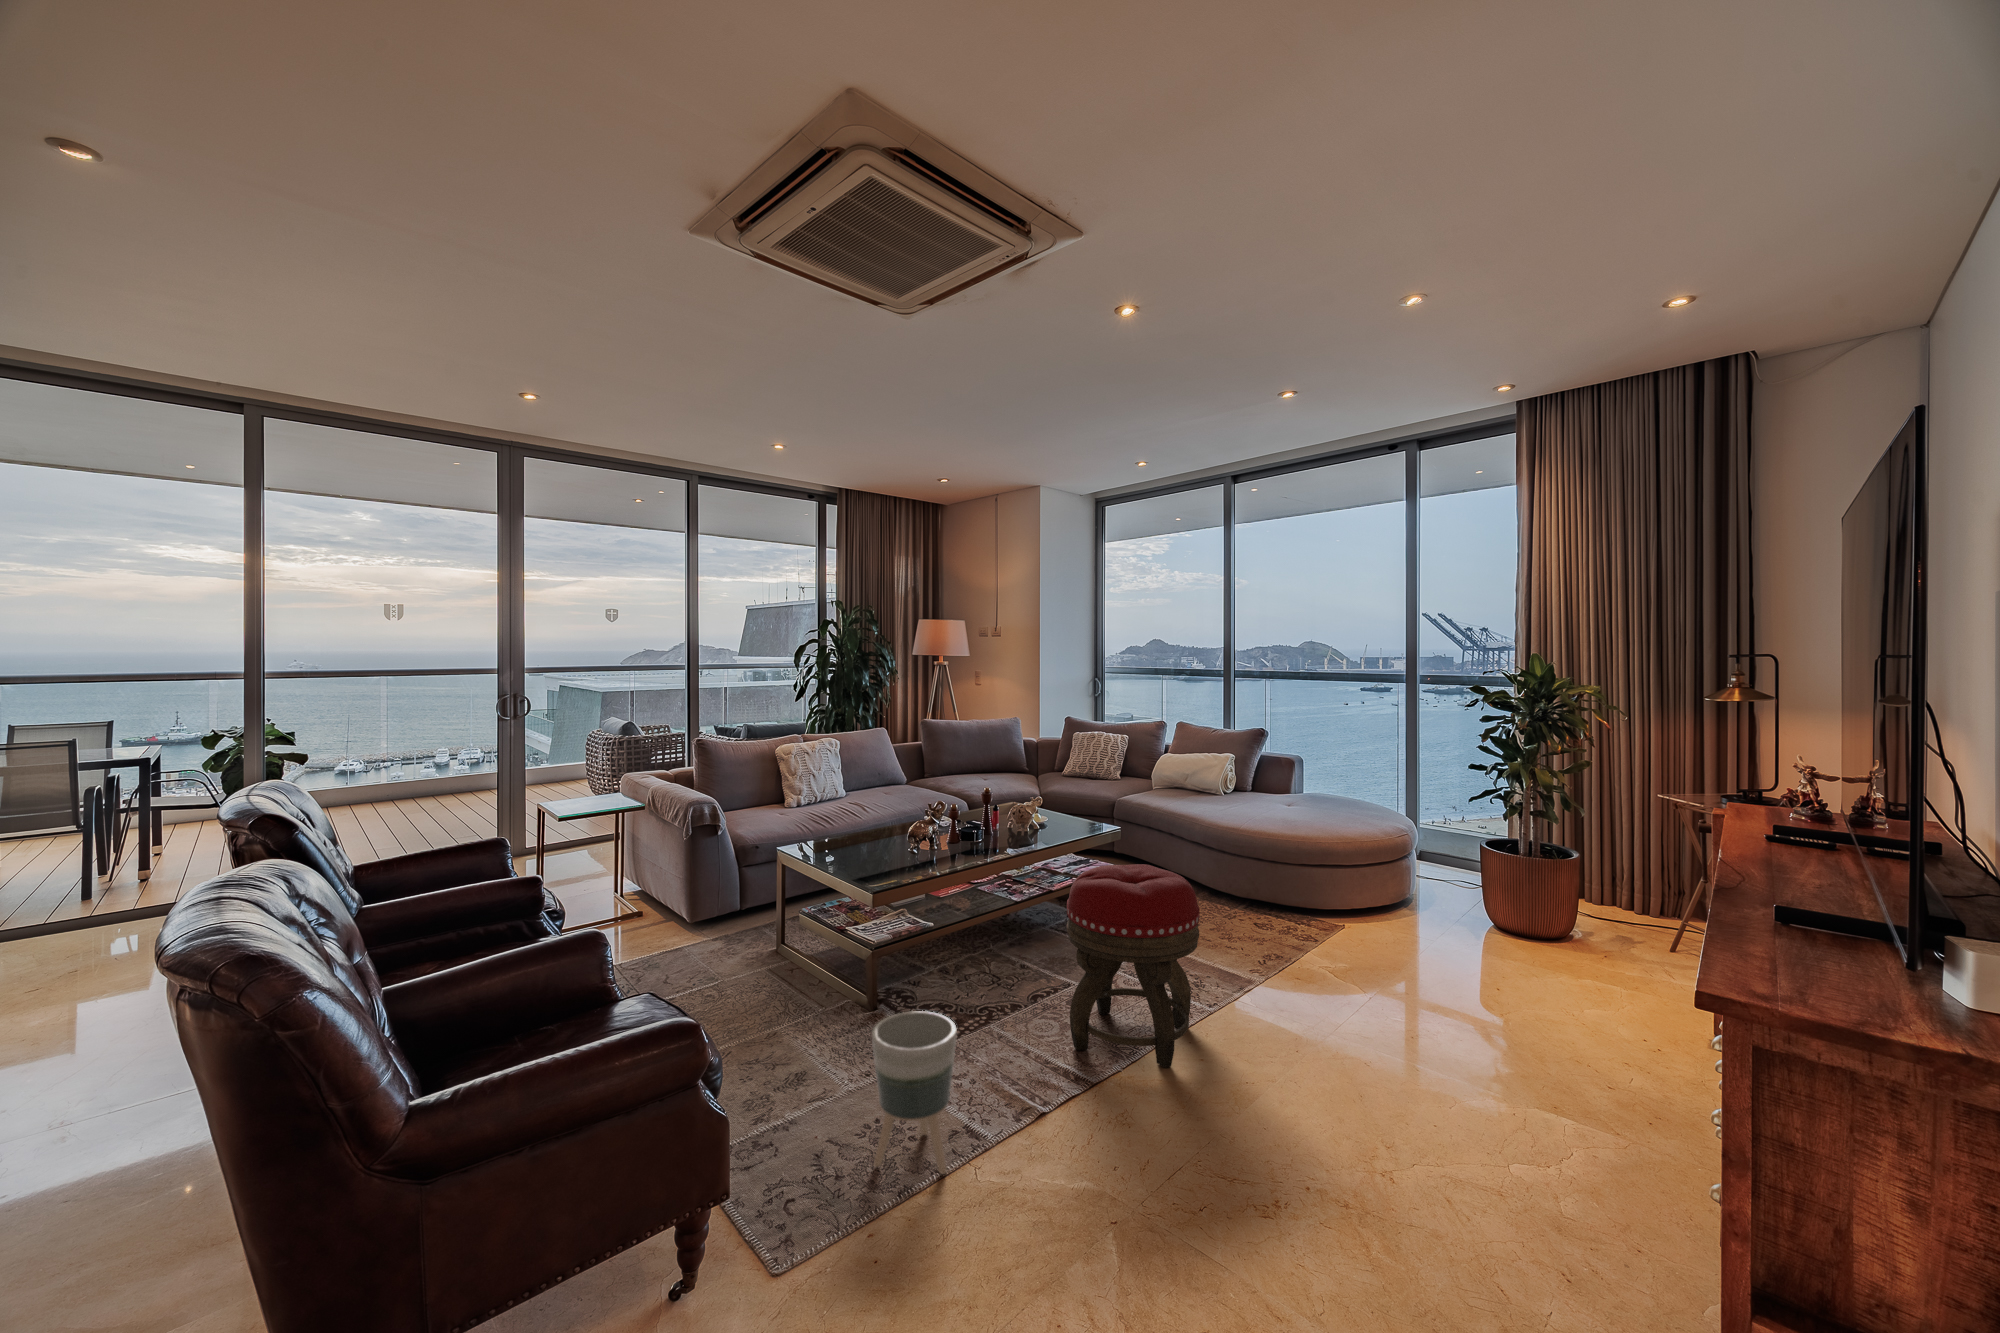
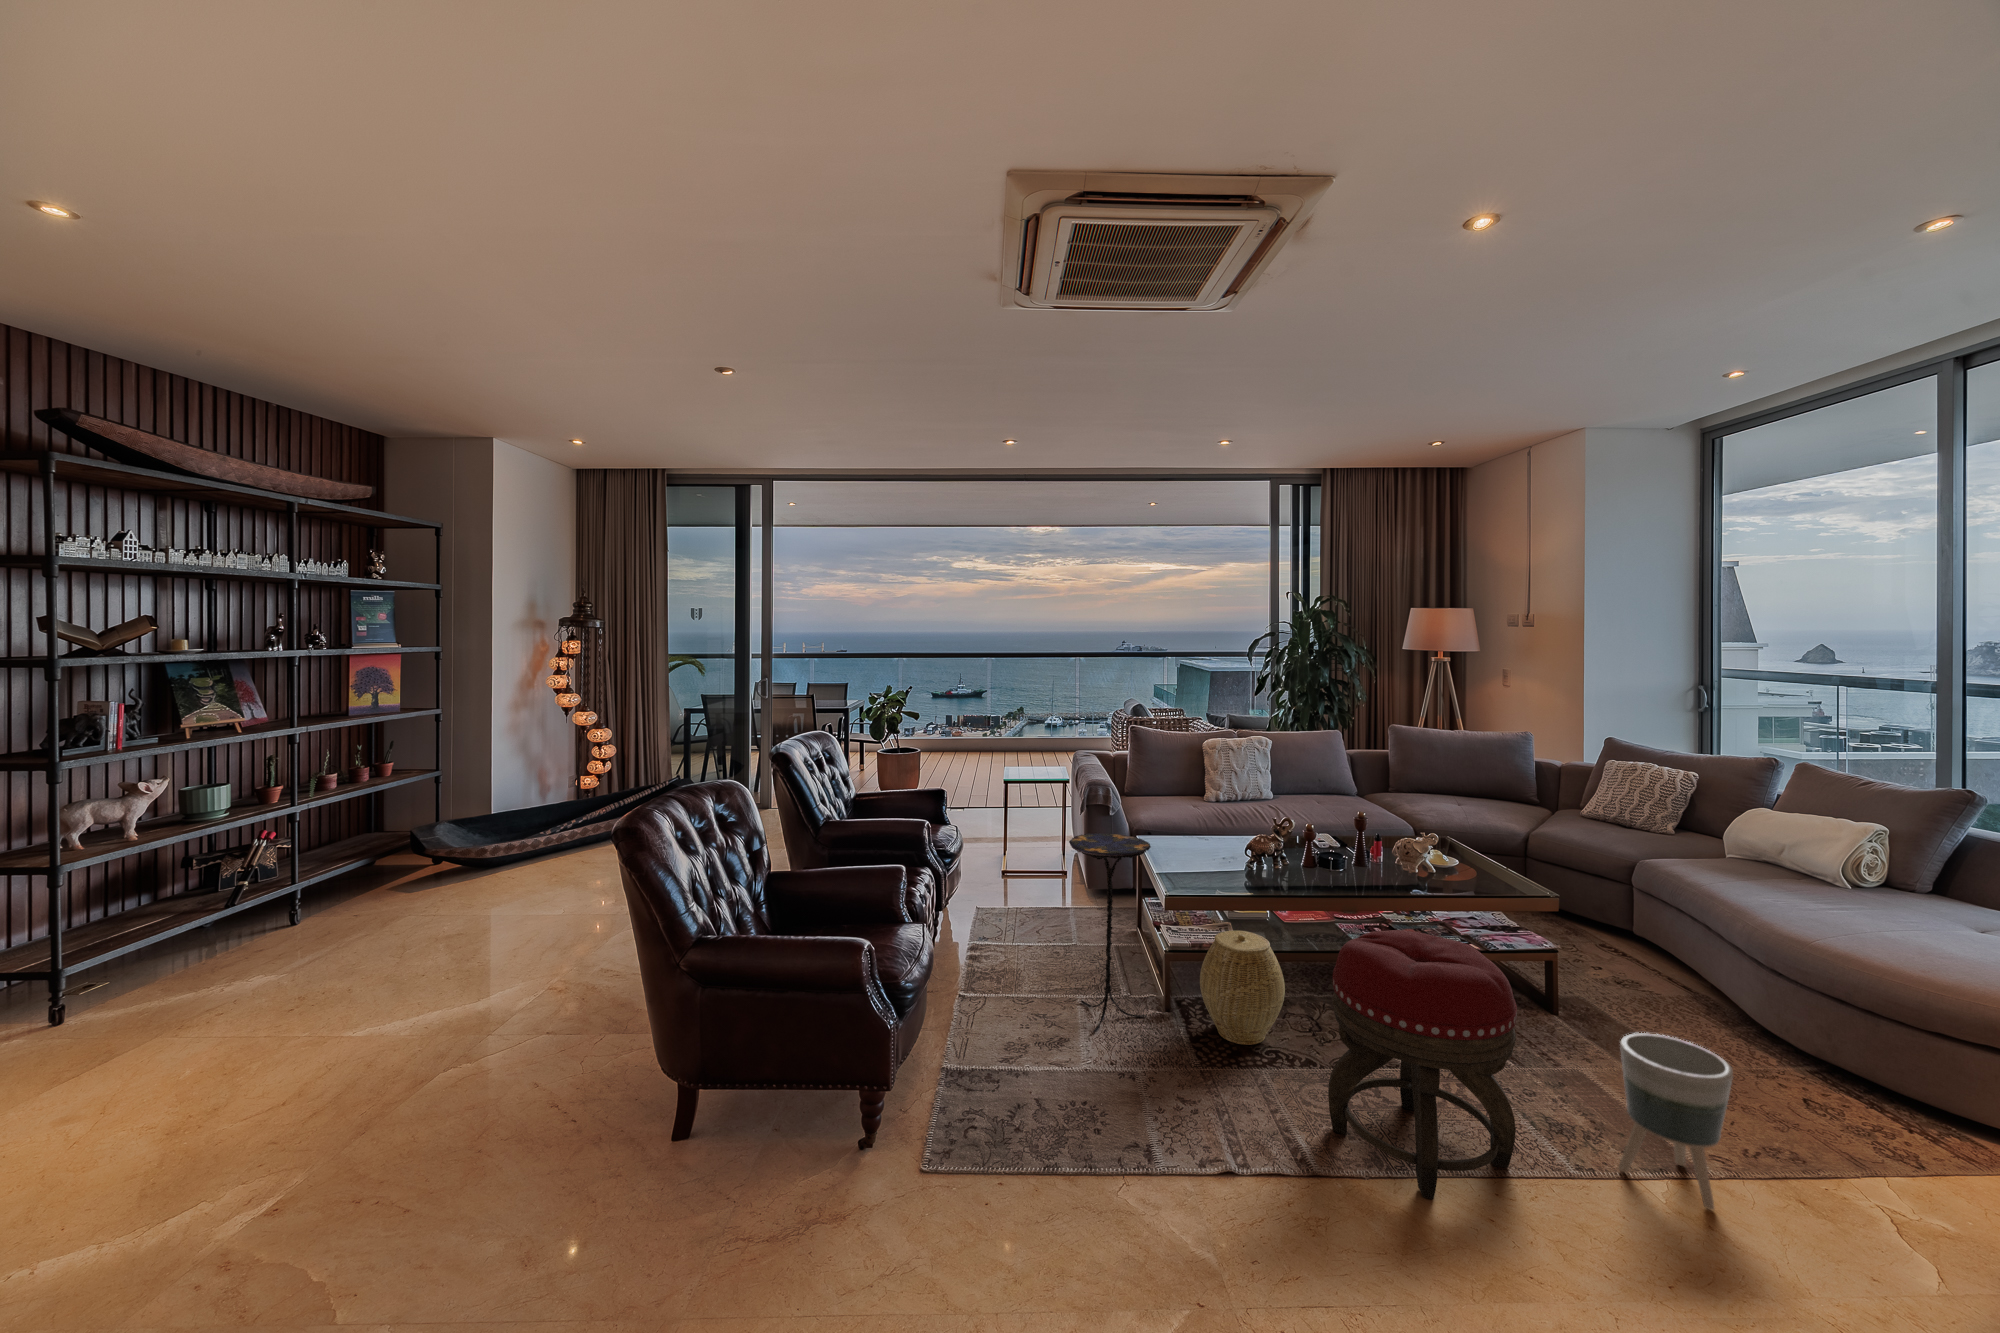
side table: none [776,836,866,1054] -> present [1069,833,1151,1032]
woven basket: none [909,908,987,1015] -> present [1200,931,1285,1045]
planter: present [872,1011,957,1174] -> present [1619,1033,1733,1210]

